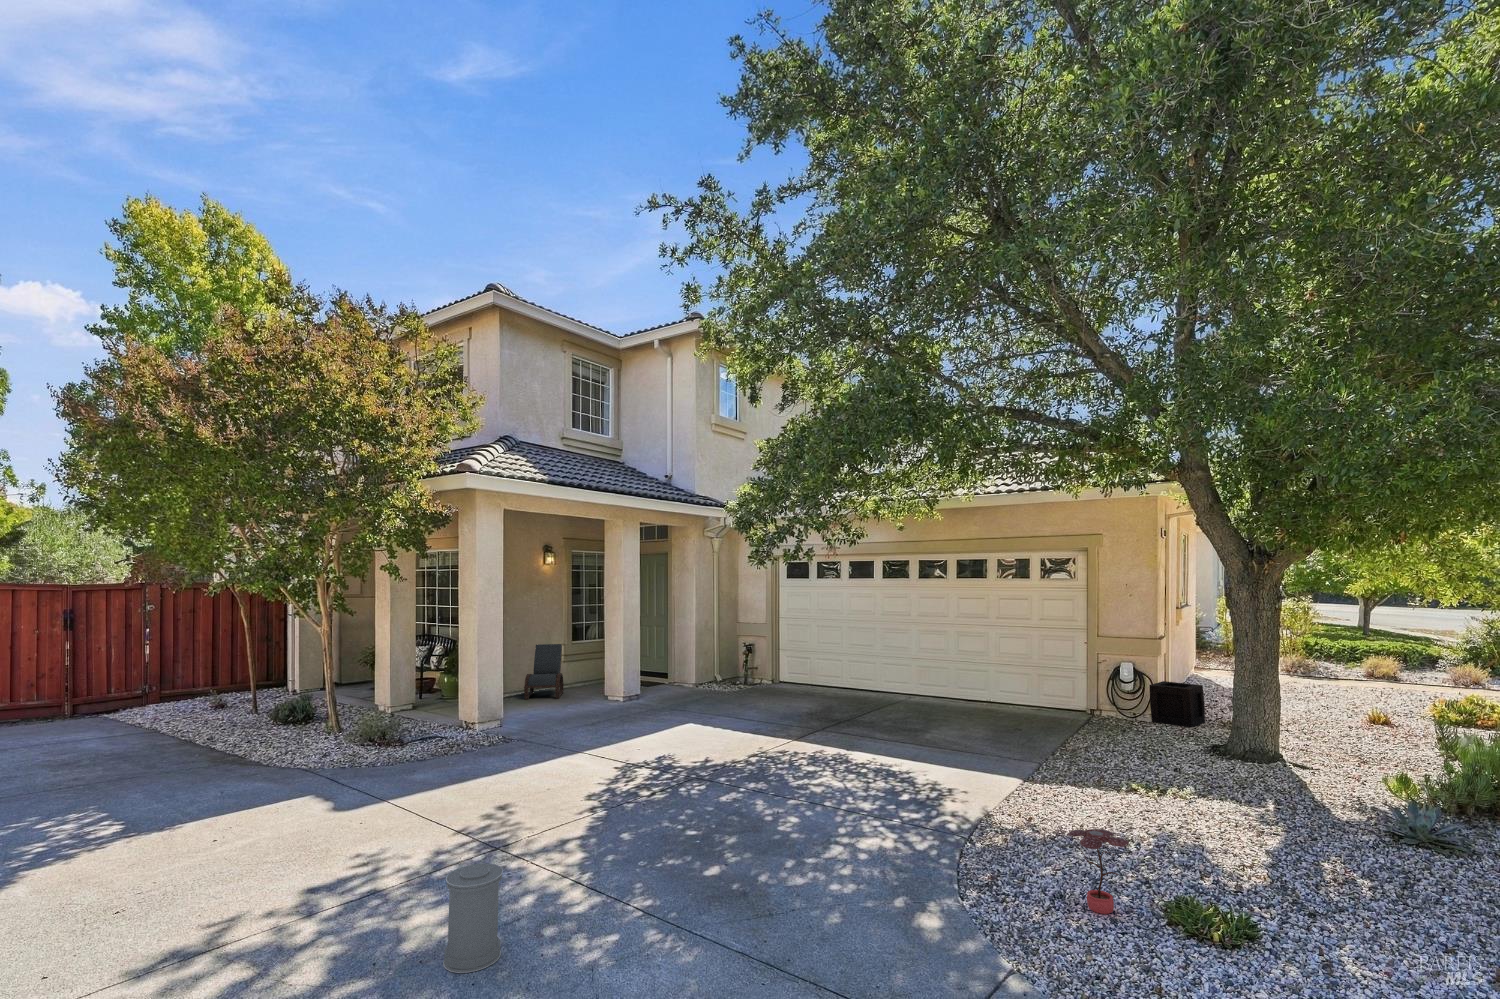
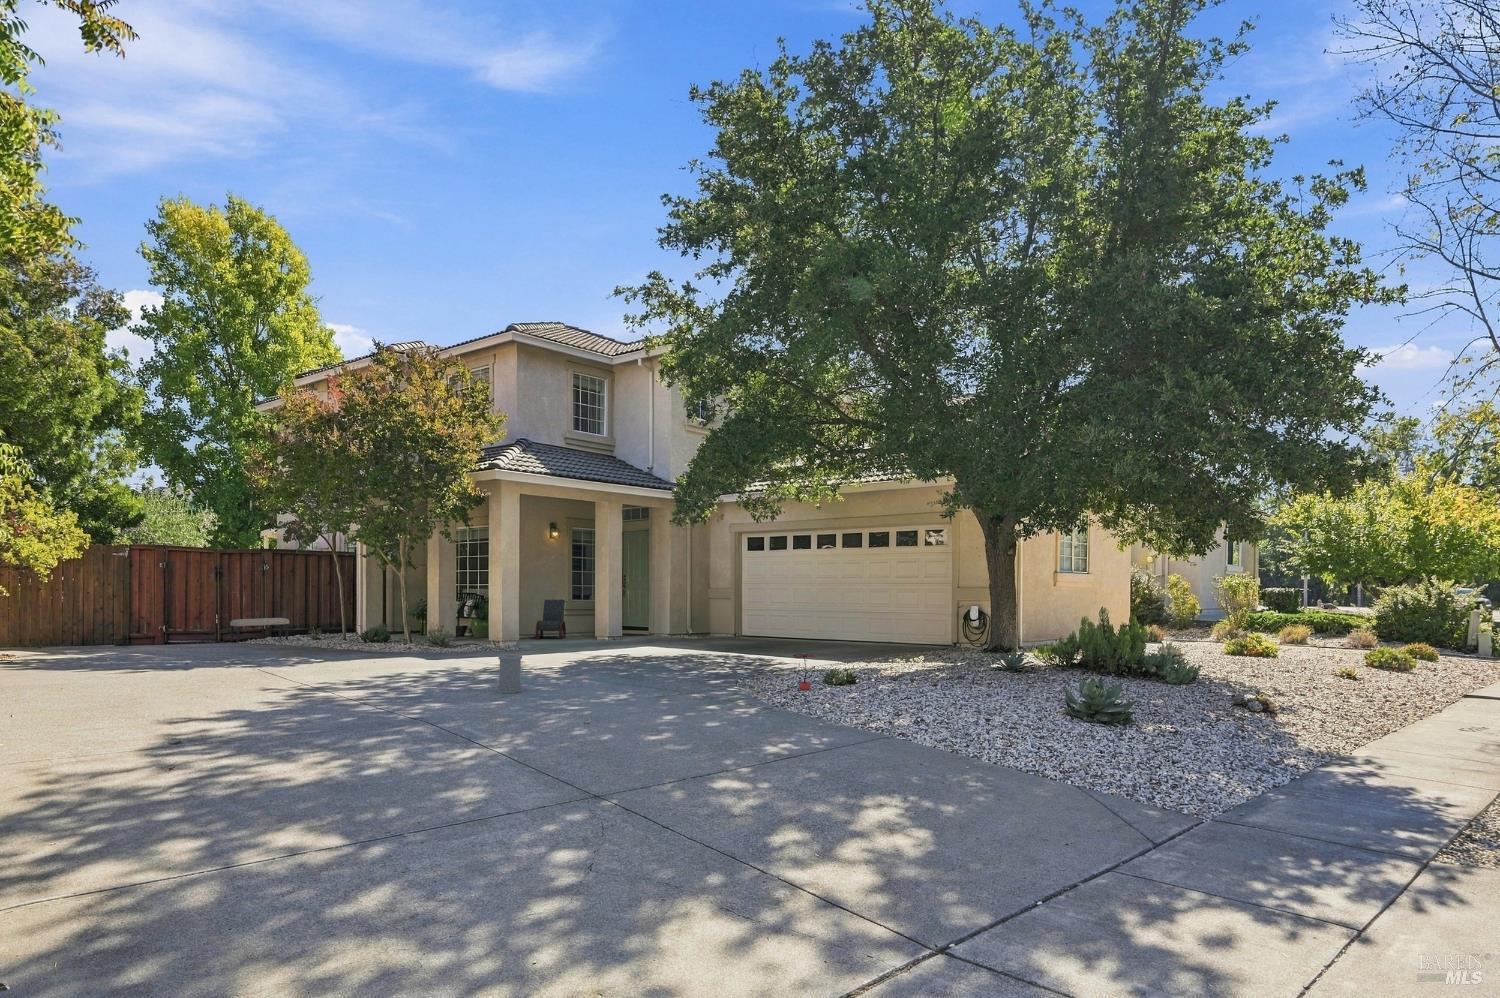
bench: none [86,678,180,720] -> present [230,618,289,642]
wooden crate: present [1149,681,1205,727] -> none [986,624,1026,654]

